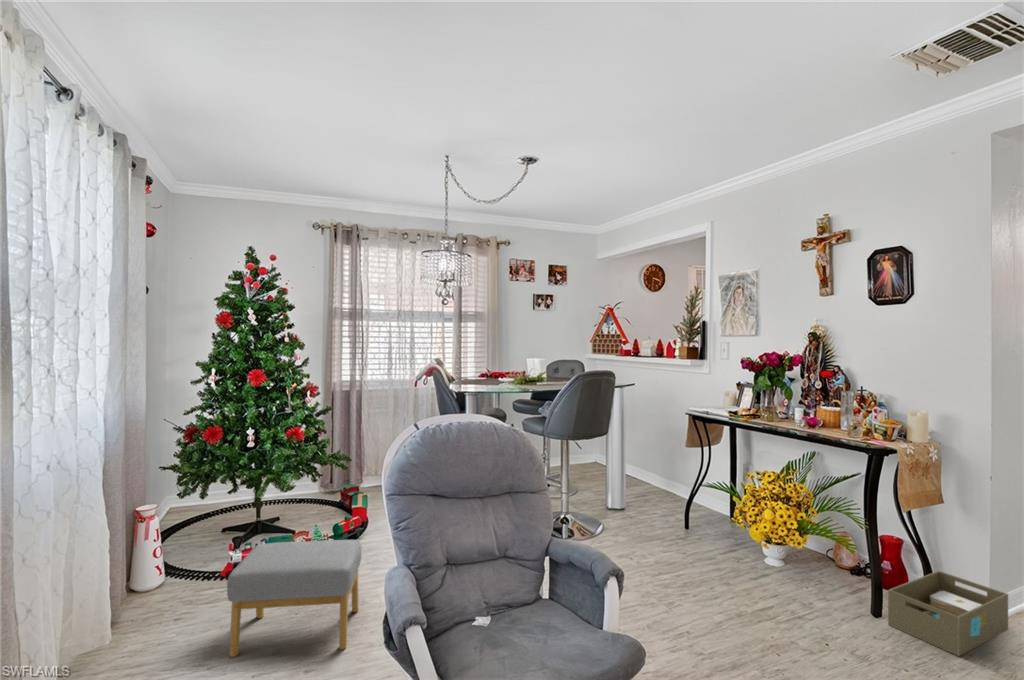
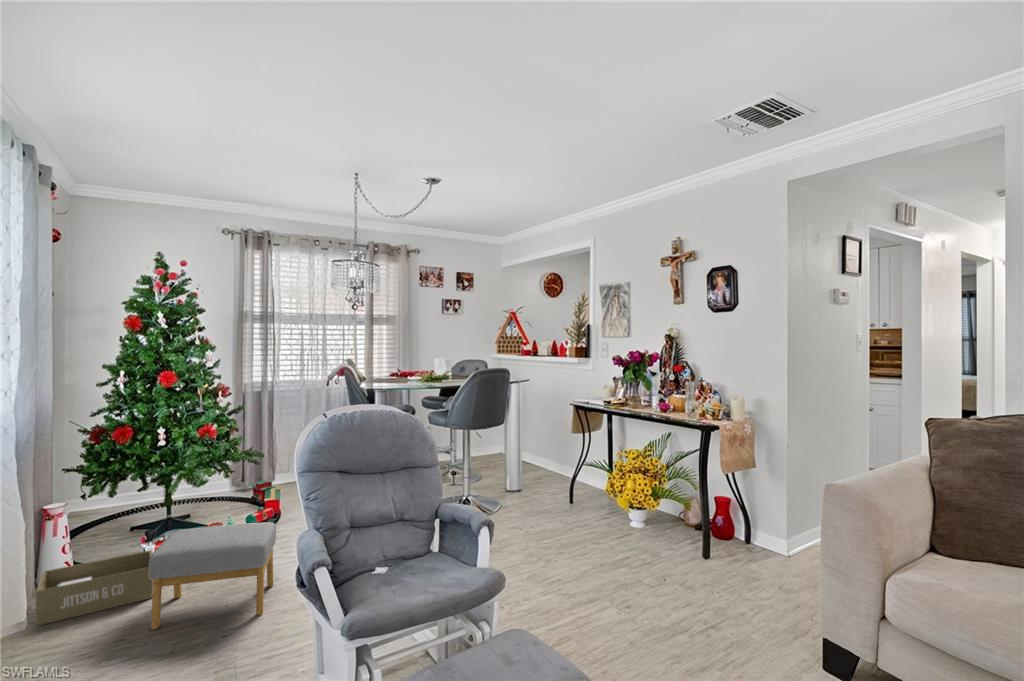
storage box: present [888,571,1008,656] -> present [35,550,153,626]

